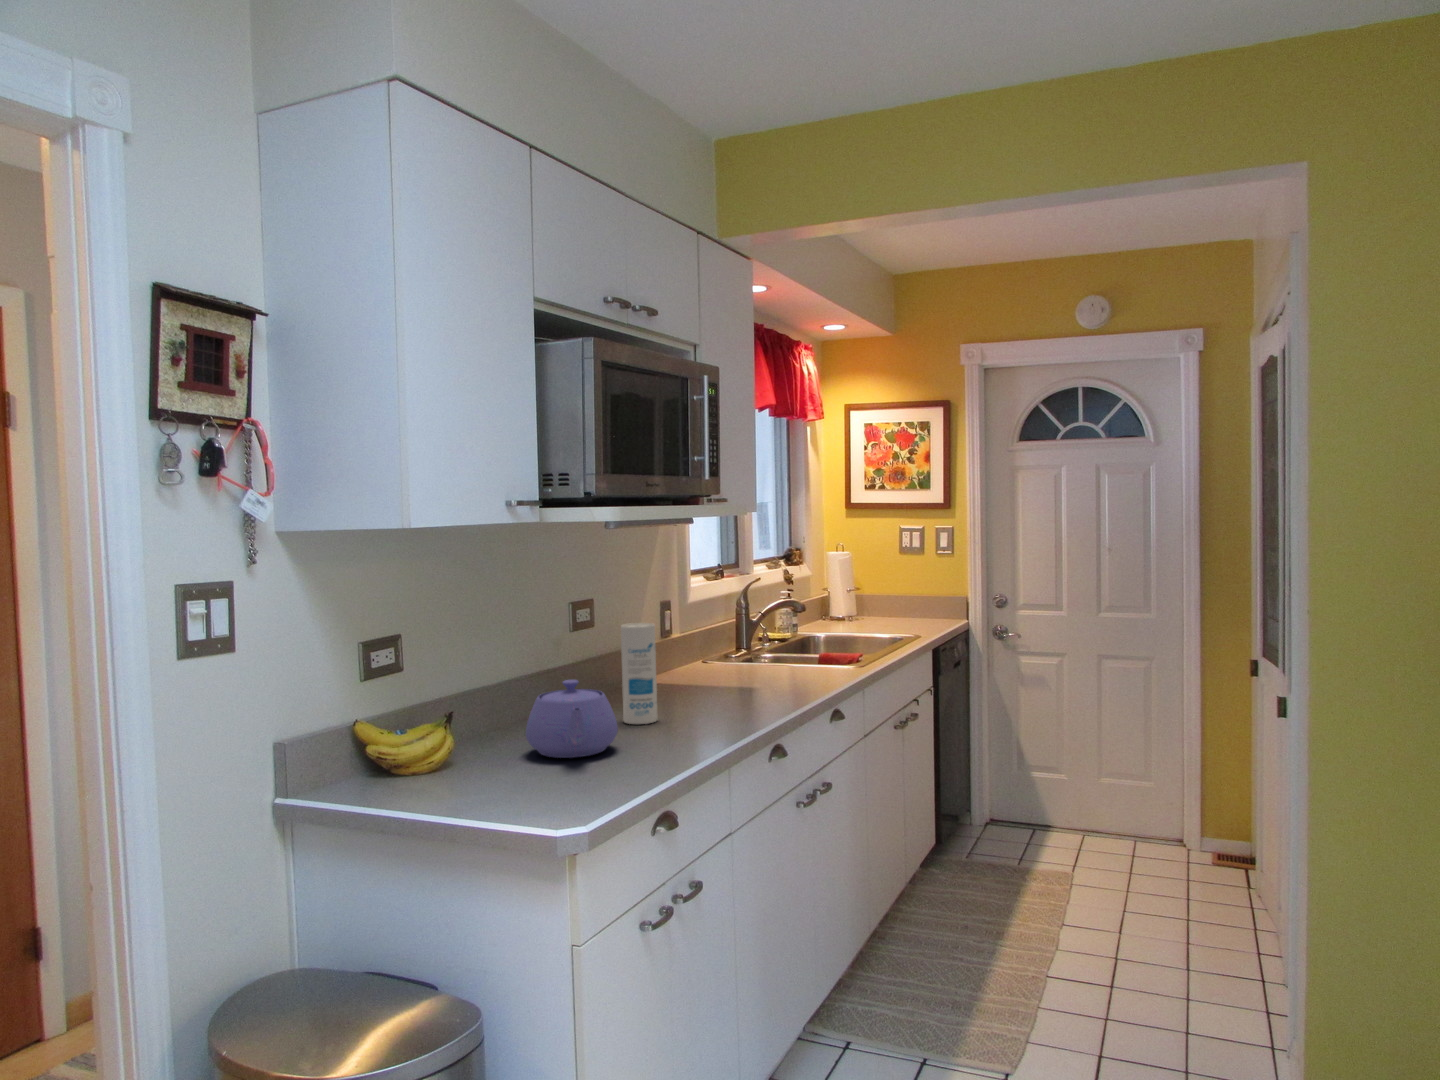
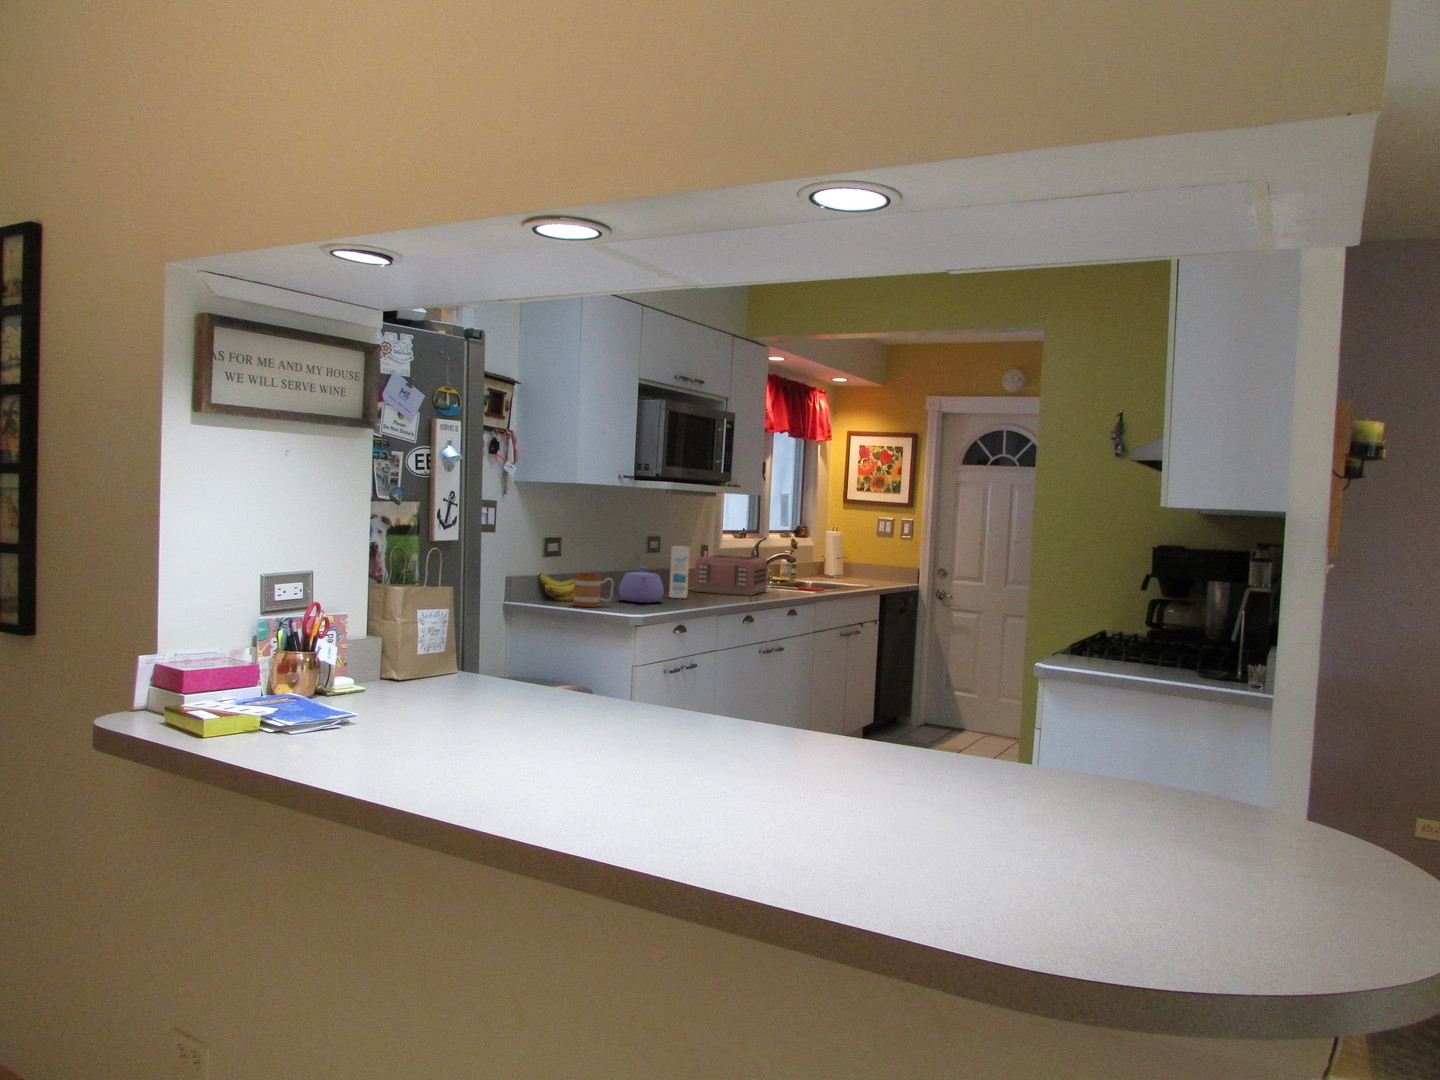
toaster: none [658,619,780,693] -> present [693,555,767,596]
mug: none [423,721,513,802] -> present [573,574,613,607]

